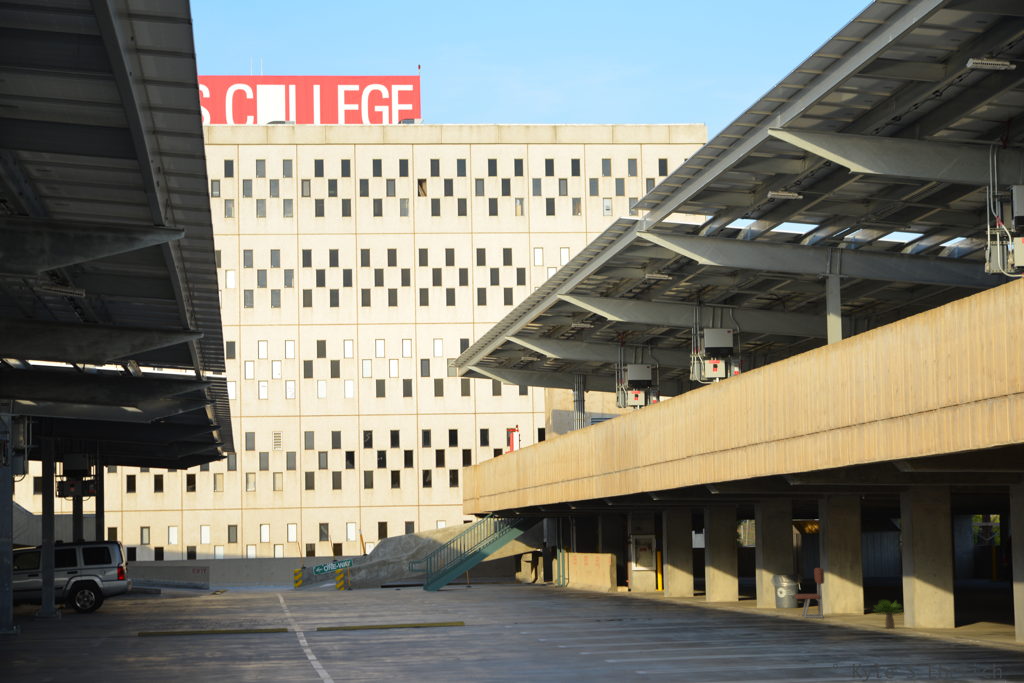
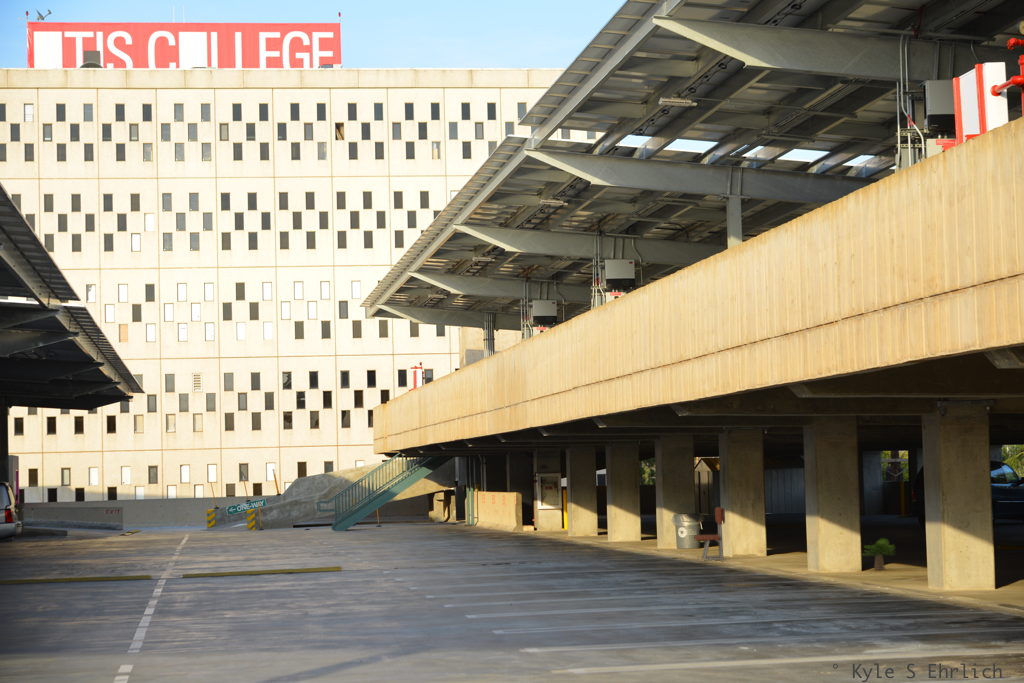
potted plant: present [875,601,903,628] -> present [864,540,894,570]

